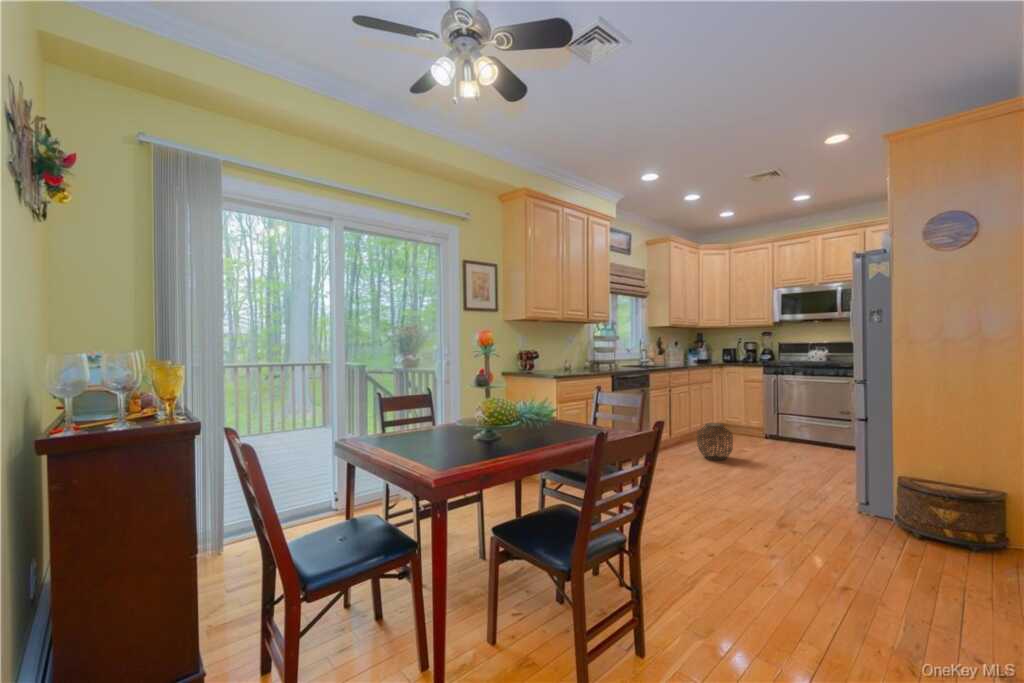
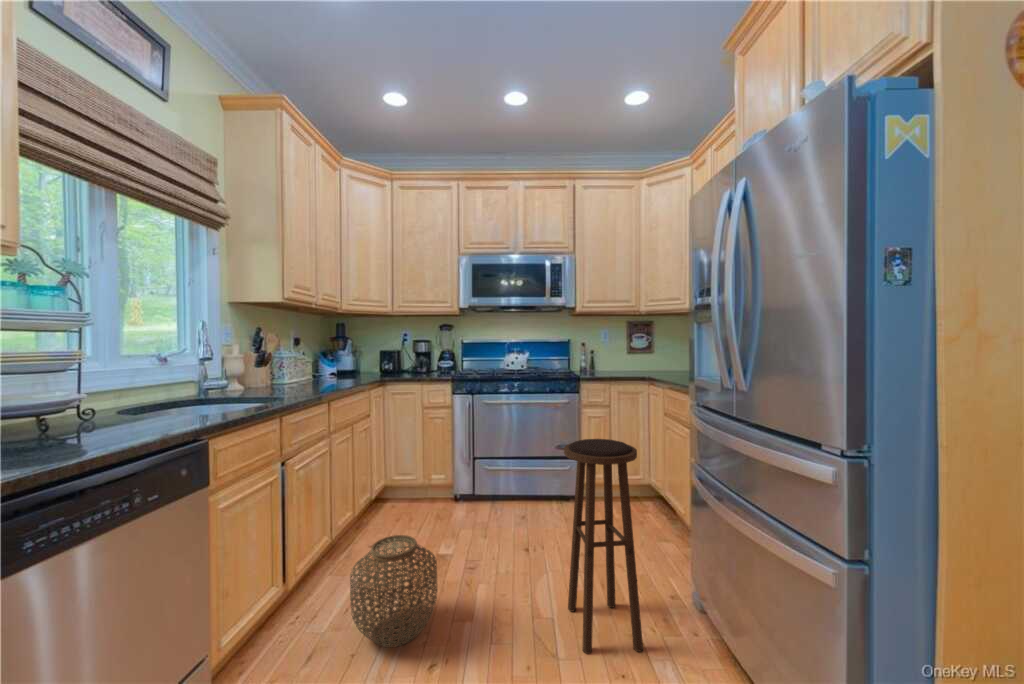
stool: none [789,390,828,481] -> present [564,439,643,654]

